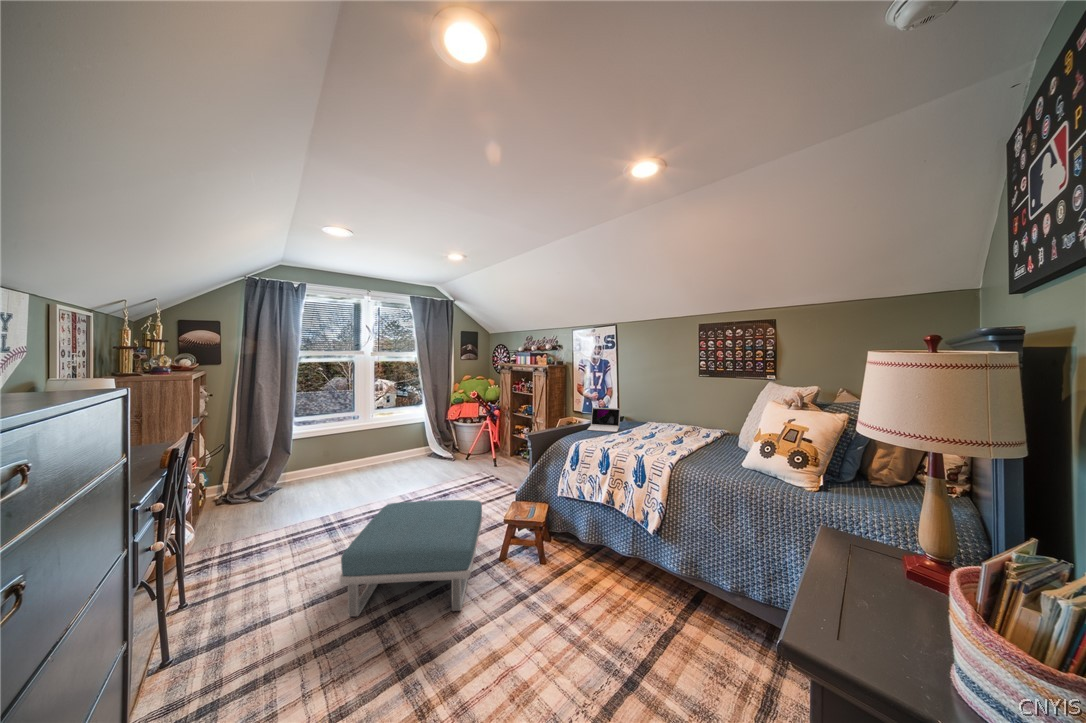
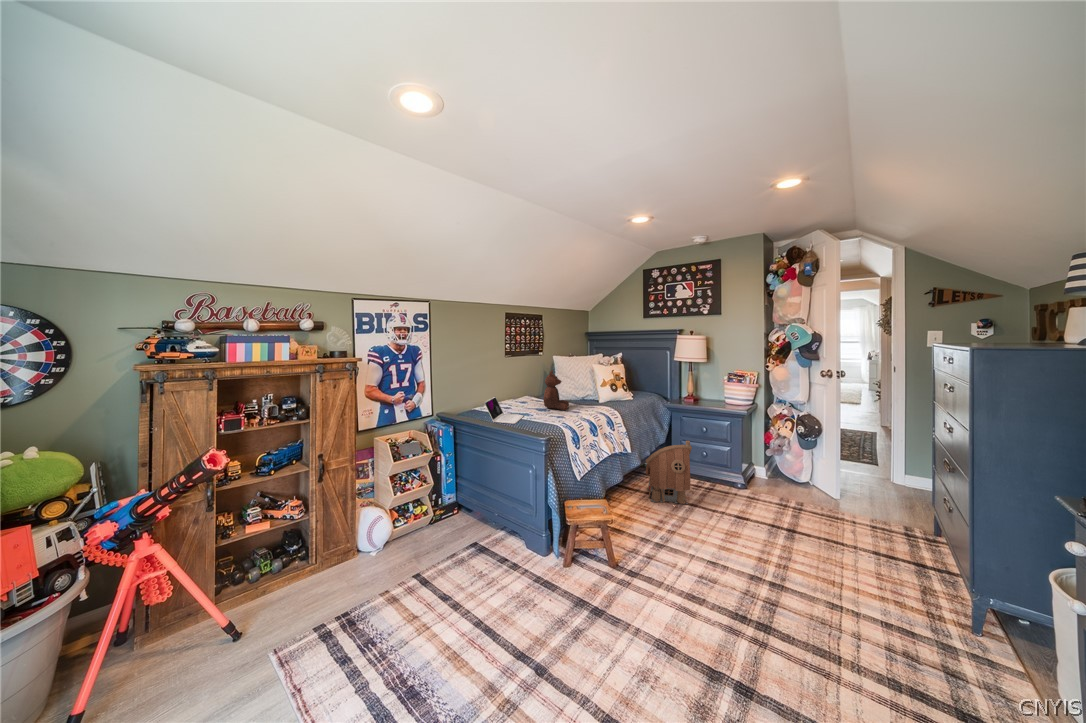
stuffed bear: none [641,391,683,444] -> present [544,370,569,410]
footstool: present [340,500,482,617] -> none [605,519,798,681]
toy house: none [614,548,709,678] -> present [646,440,692,504]

